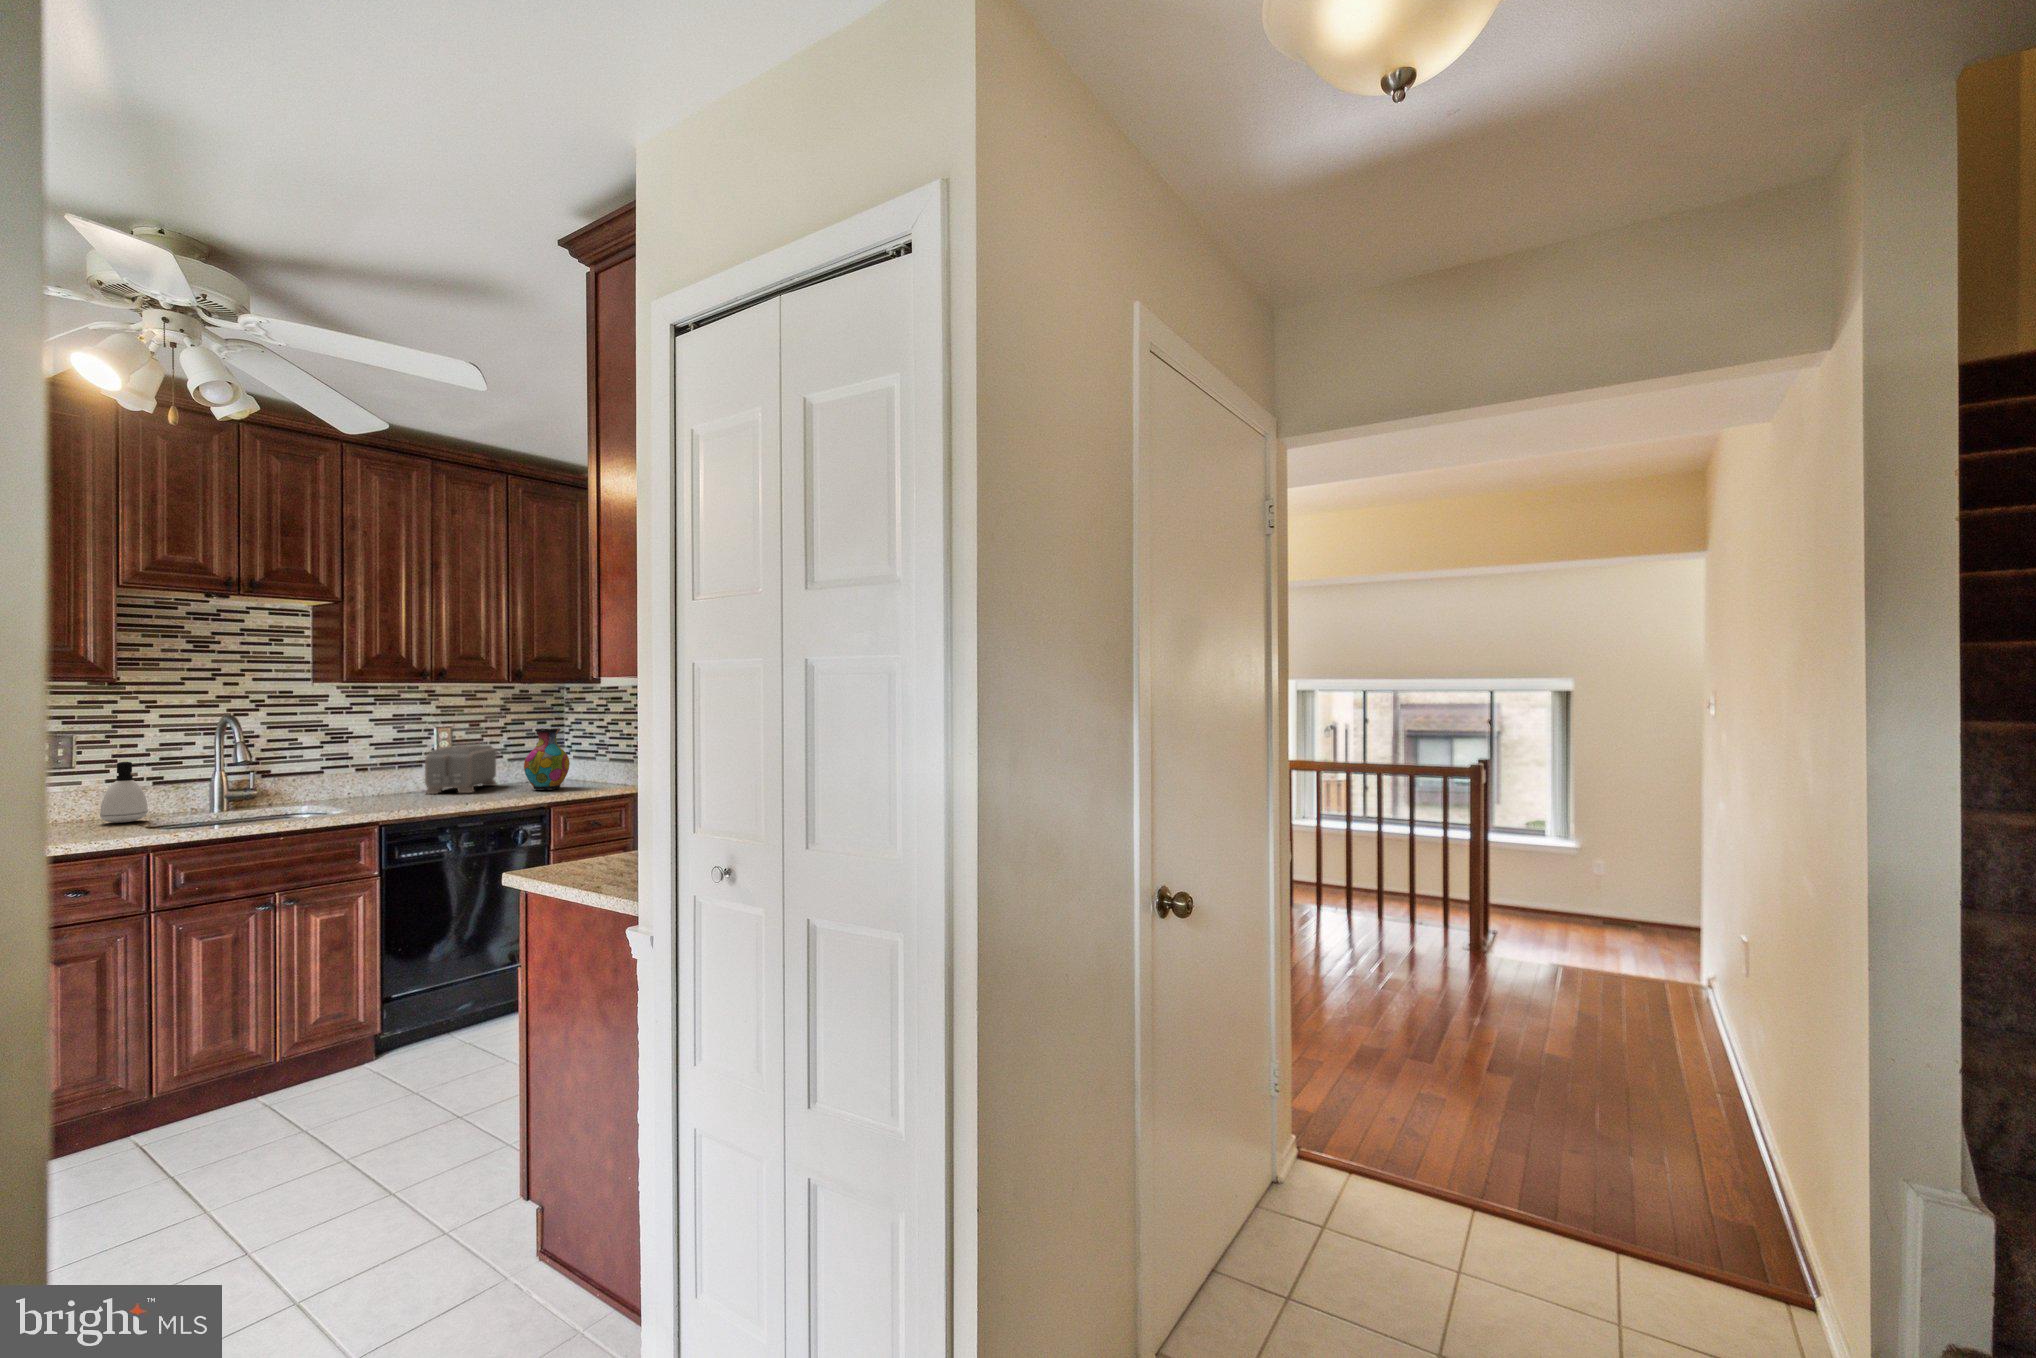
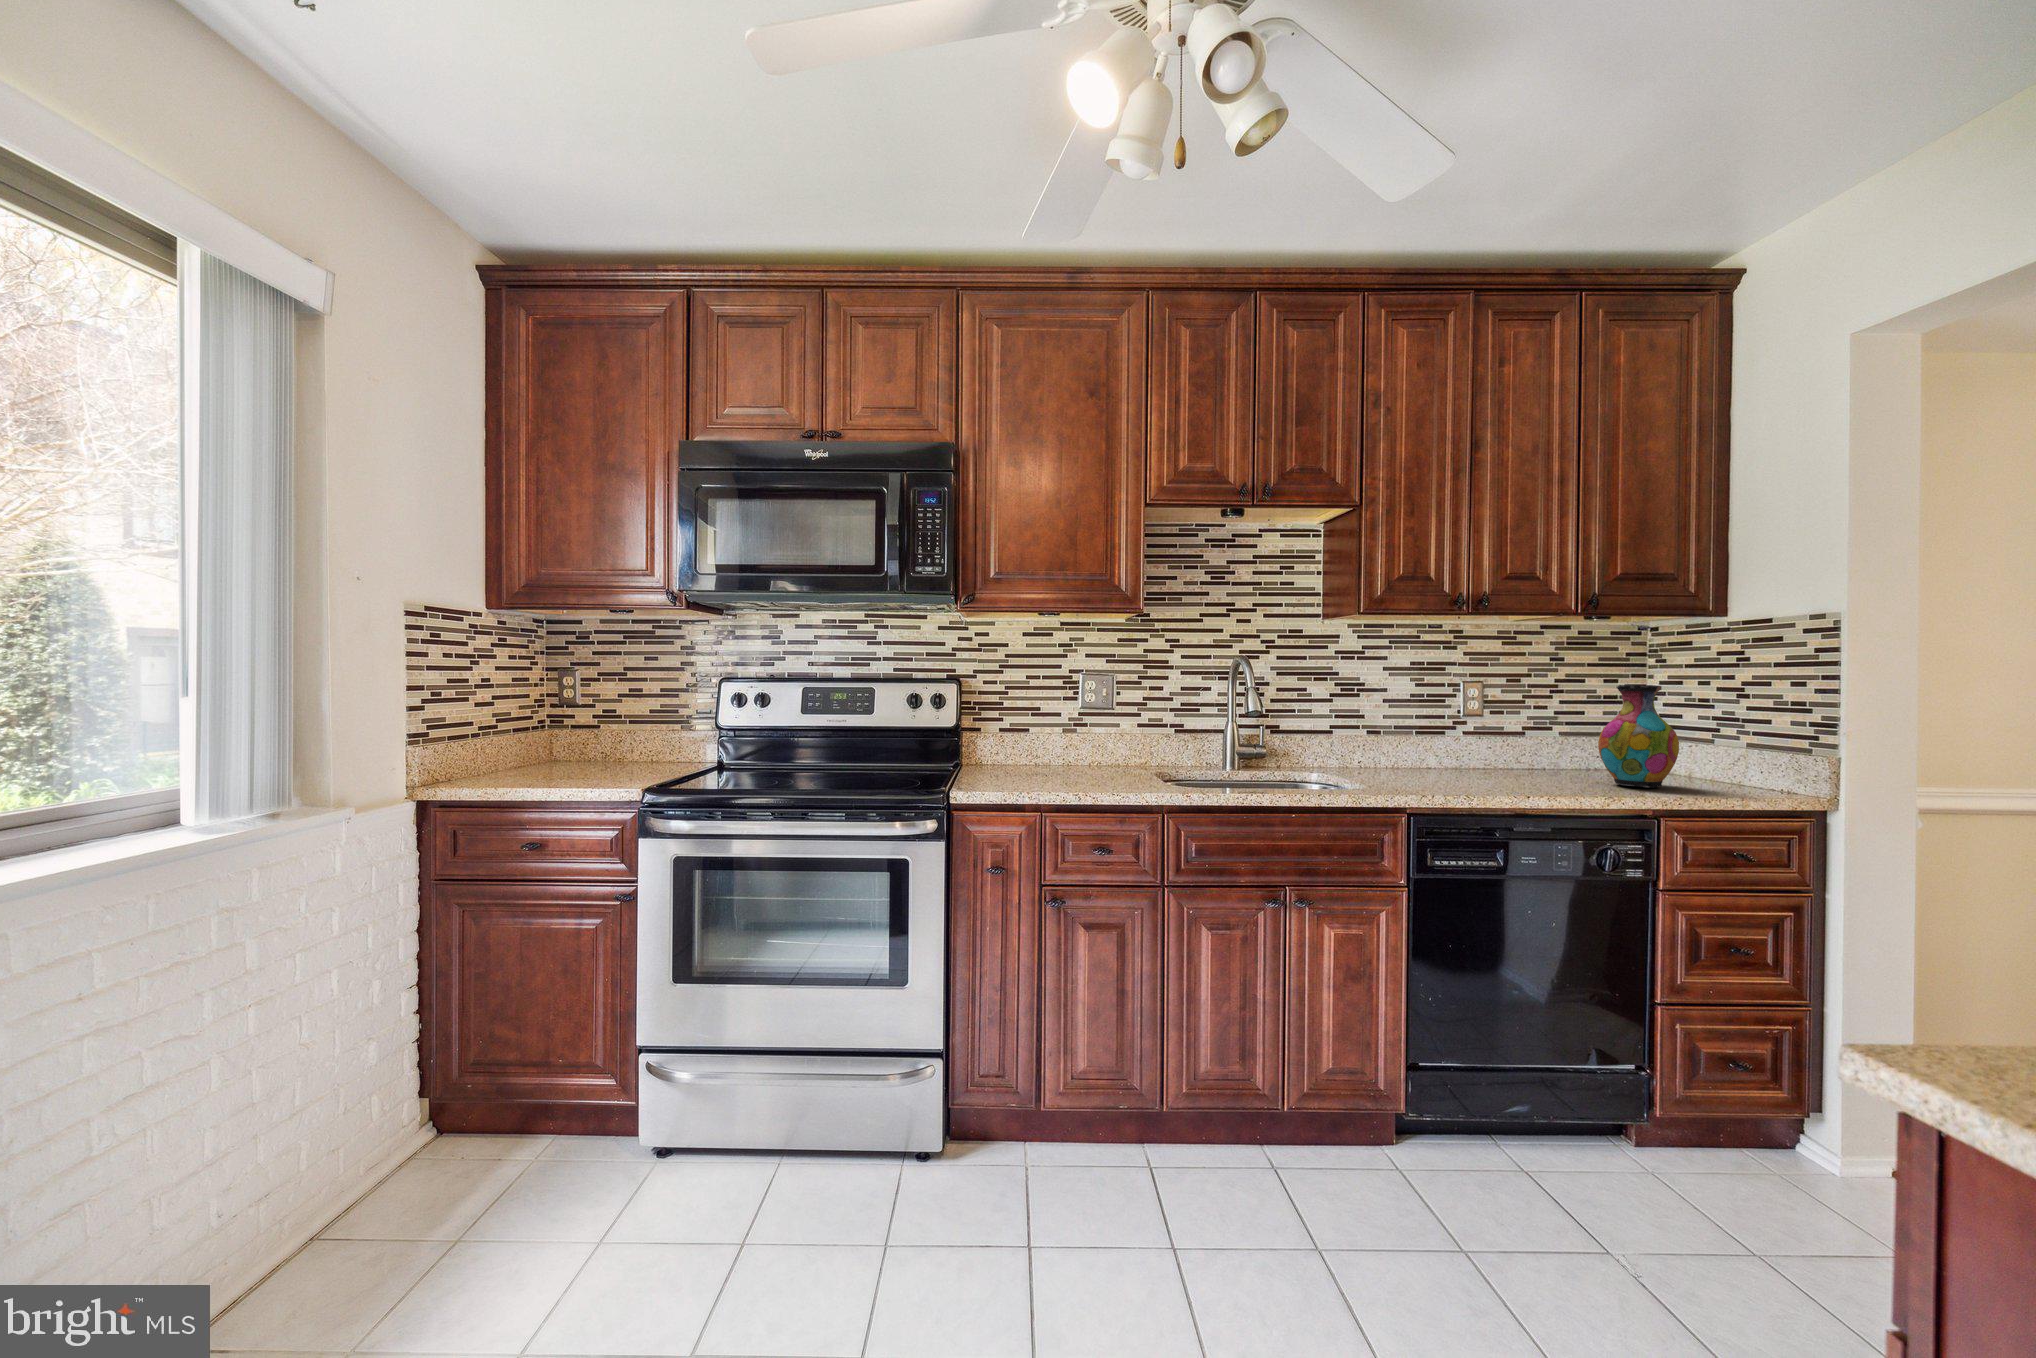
toaster: present [425,745,497,794] -> none [1452,708,1550,779]
soap dispenser: present [100,762,150,823] -> none [1136,704,1174,772]

